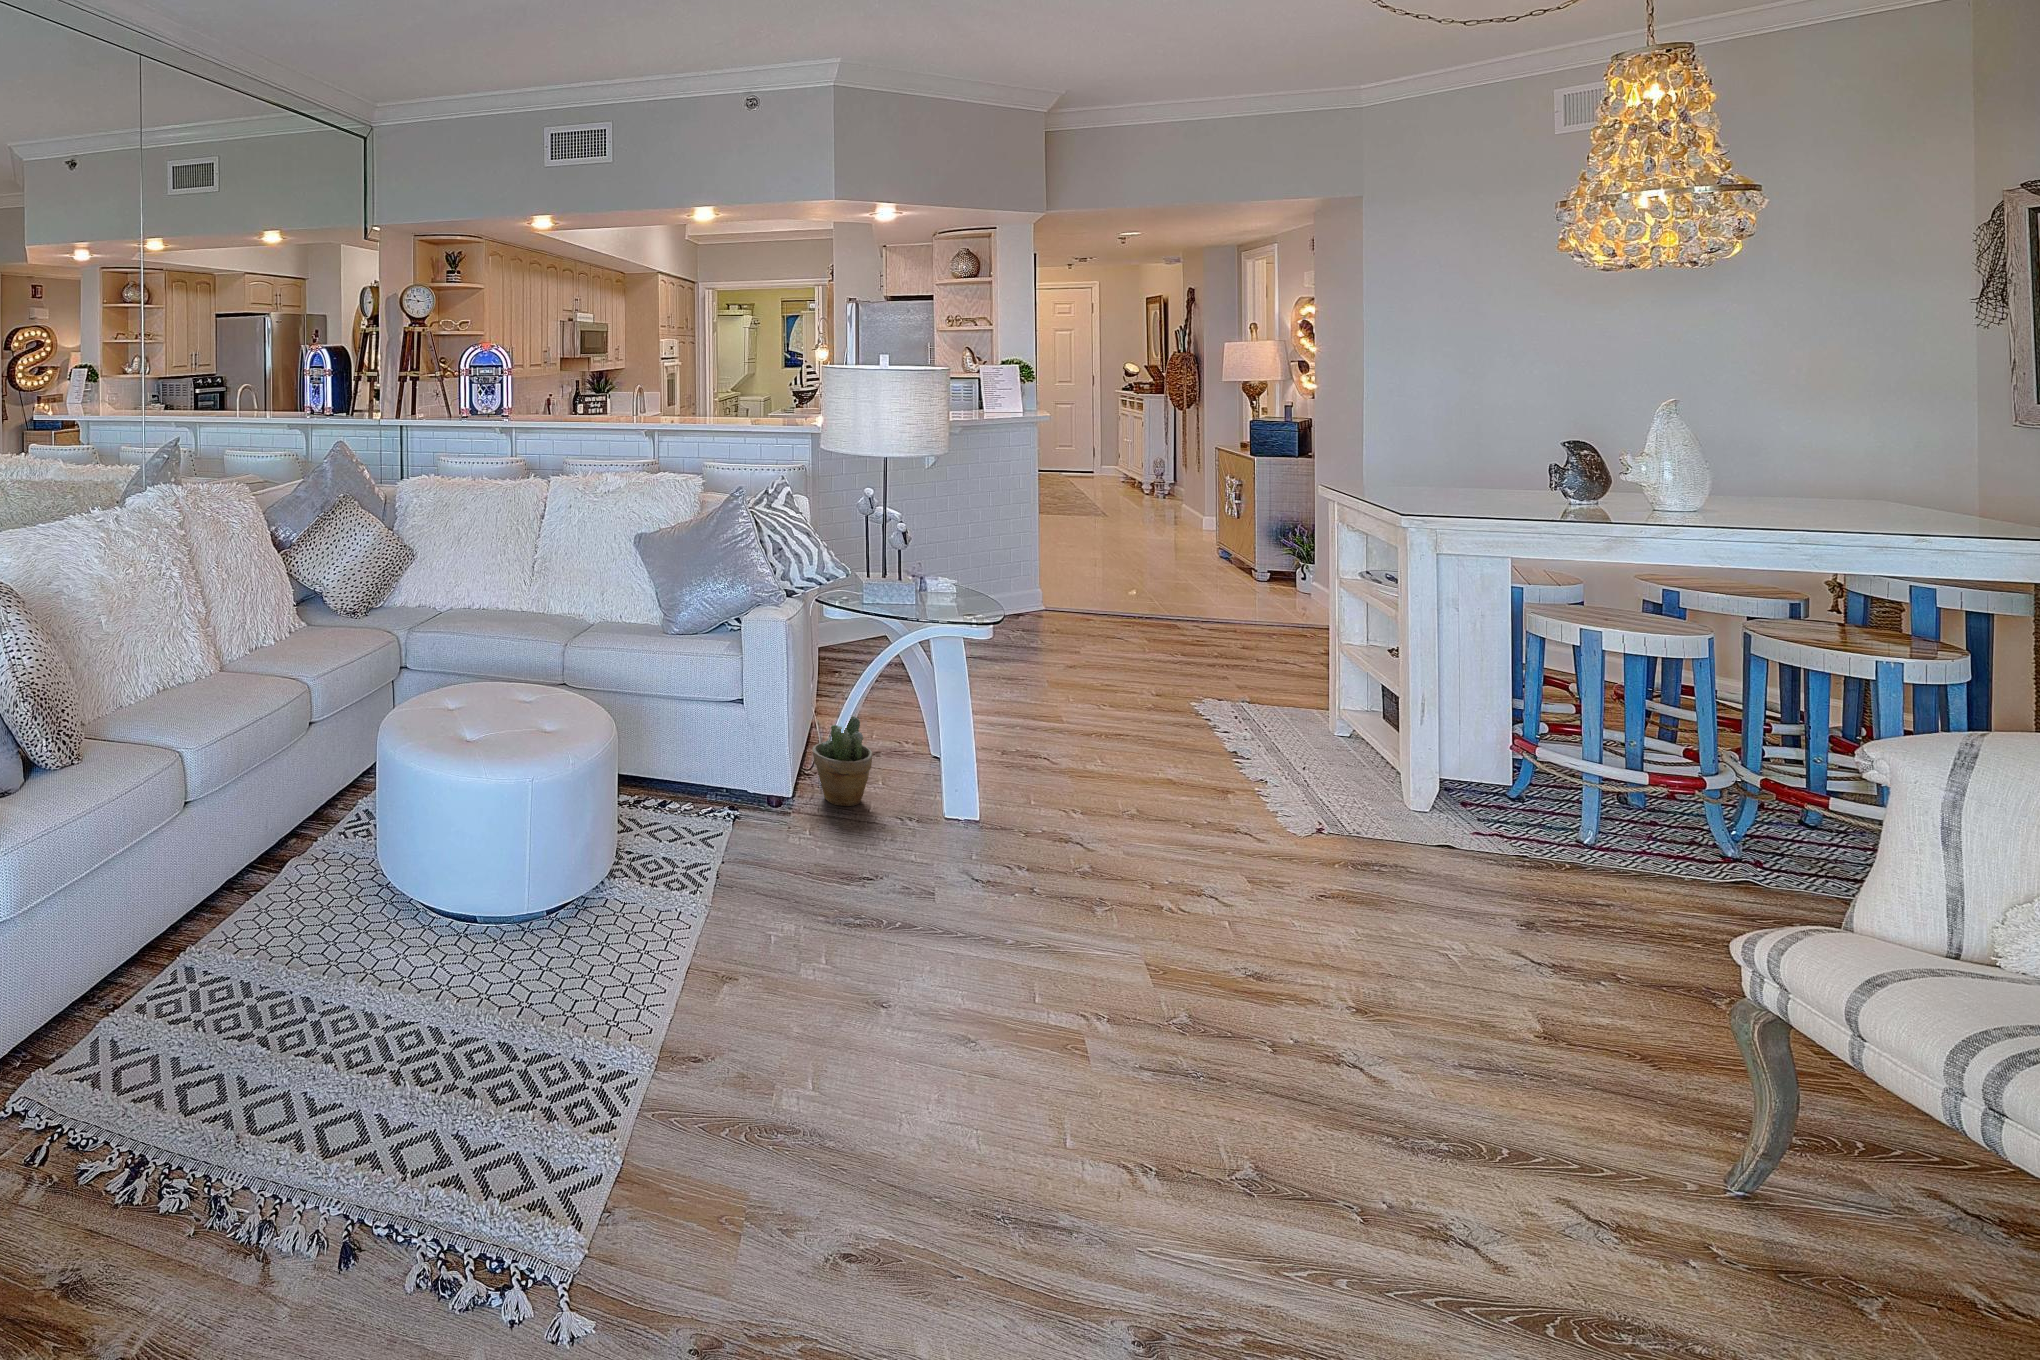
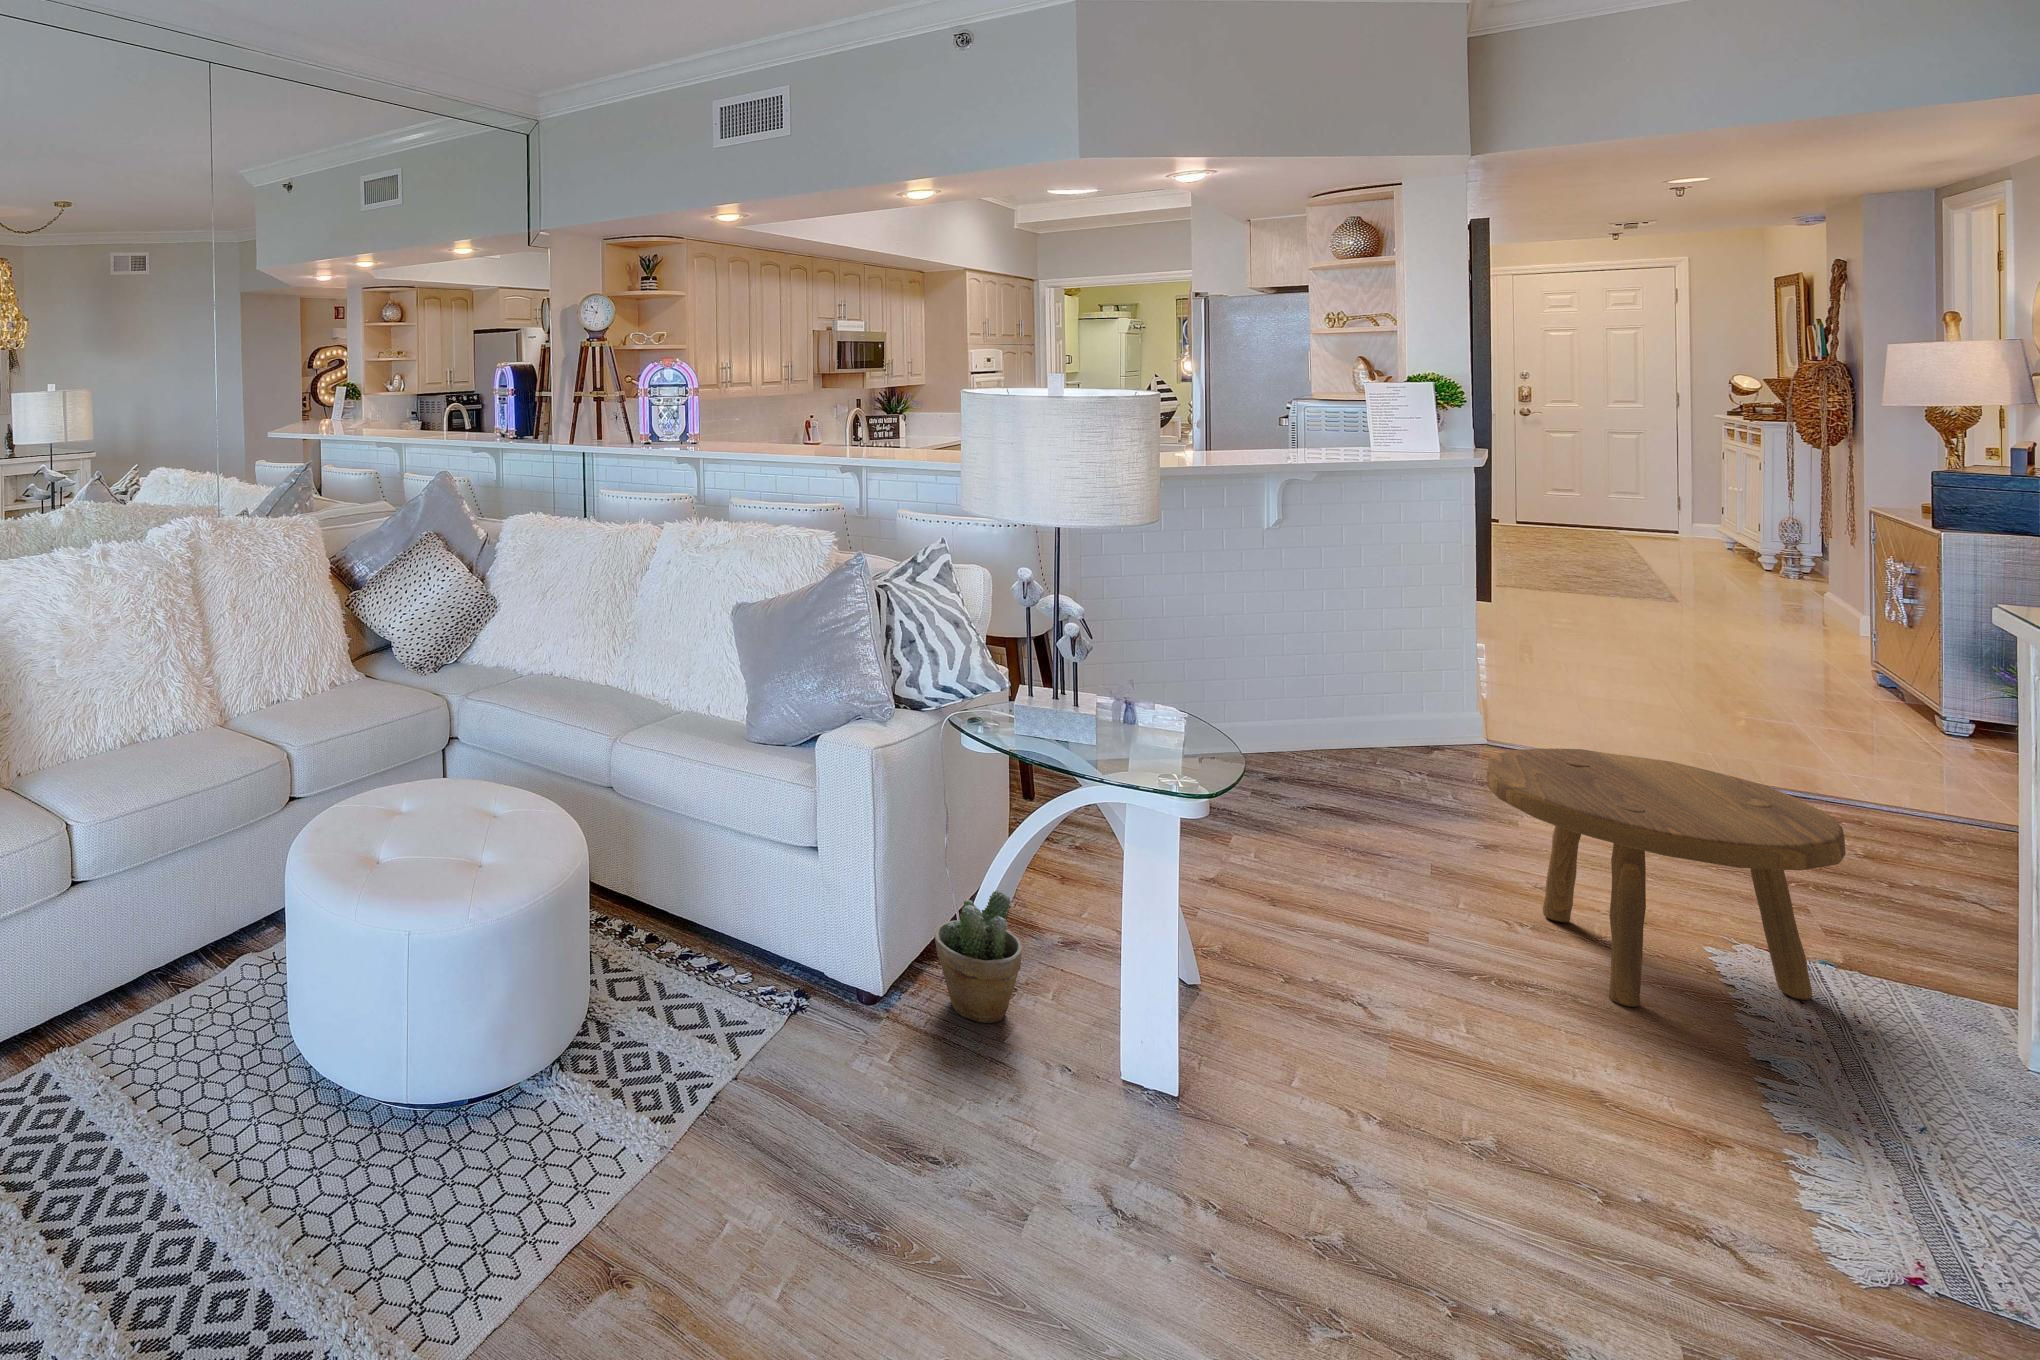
footstool: none [1090,593,1269,739] -> present [1486,749,1846,1007]

